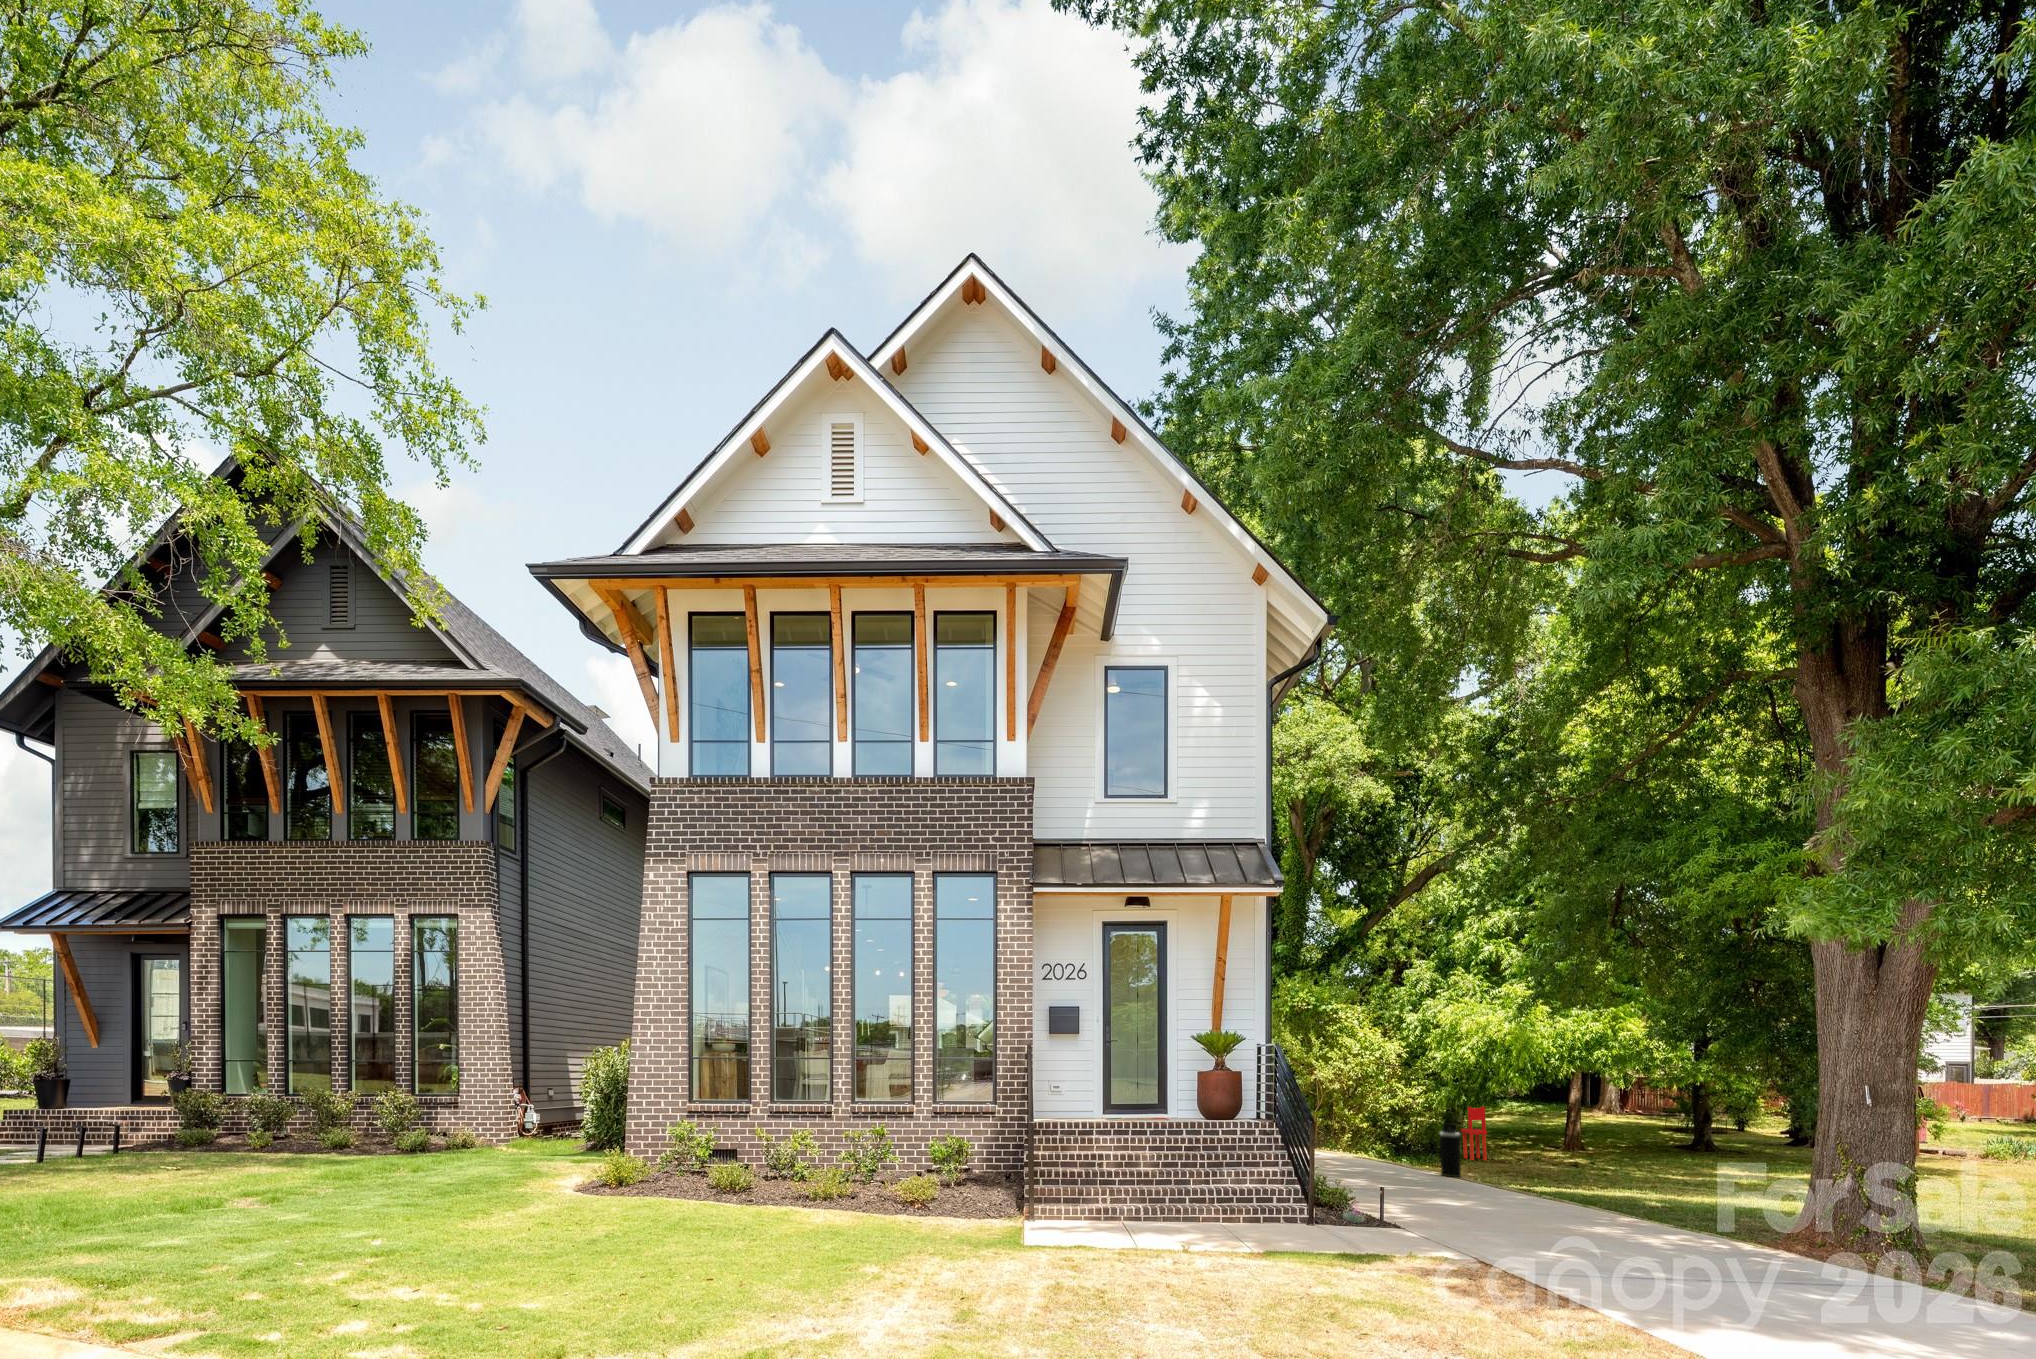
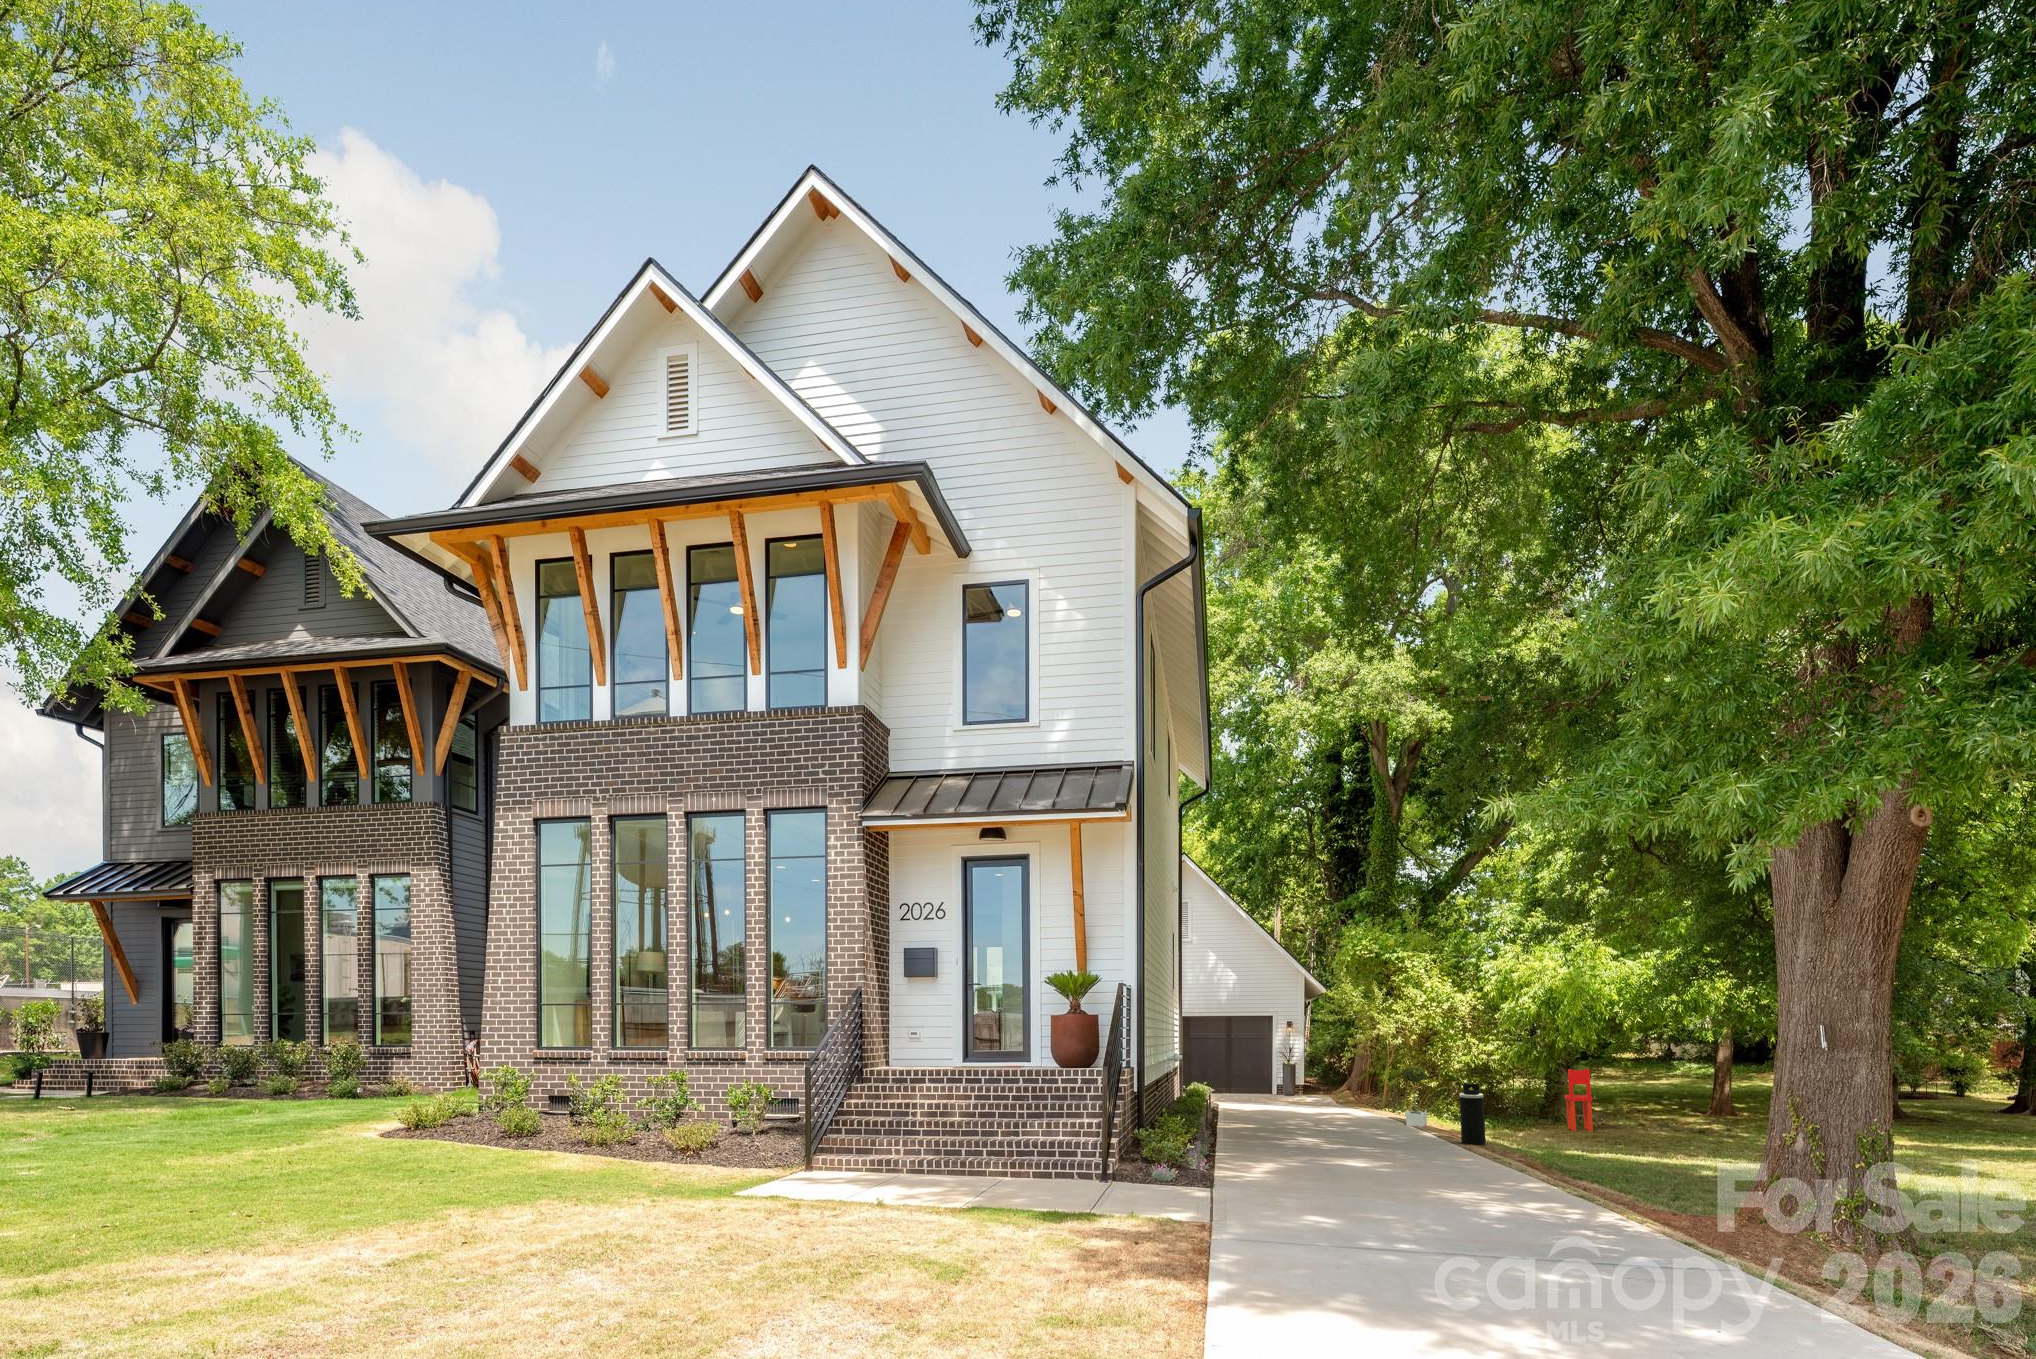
potted tree: none [1332,1104,1354,1158] -> present [1402,1066,1427,1126]

